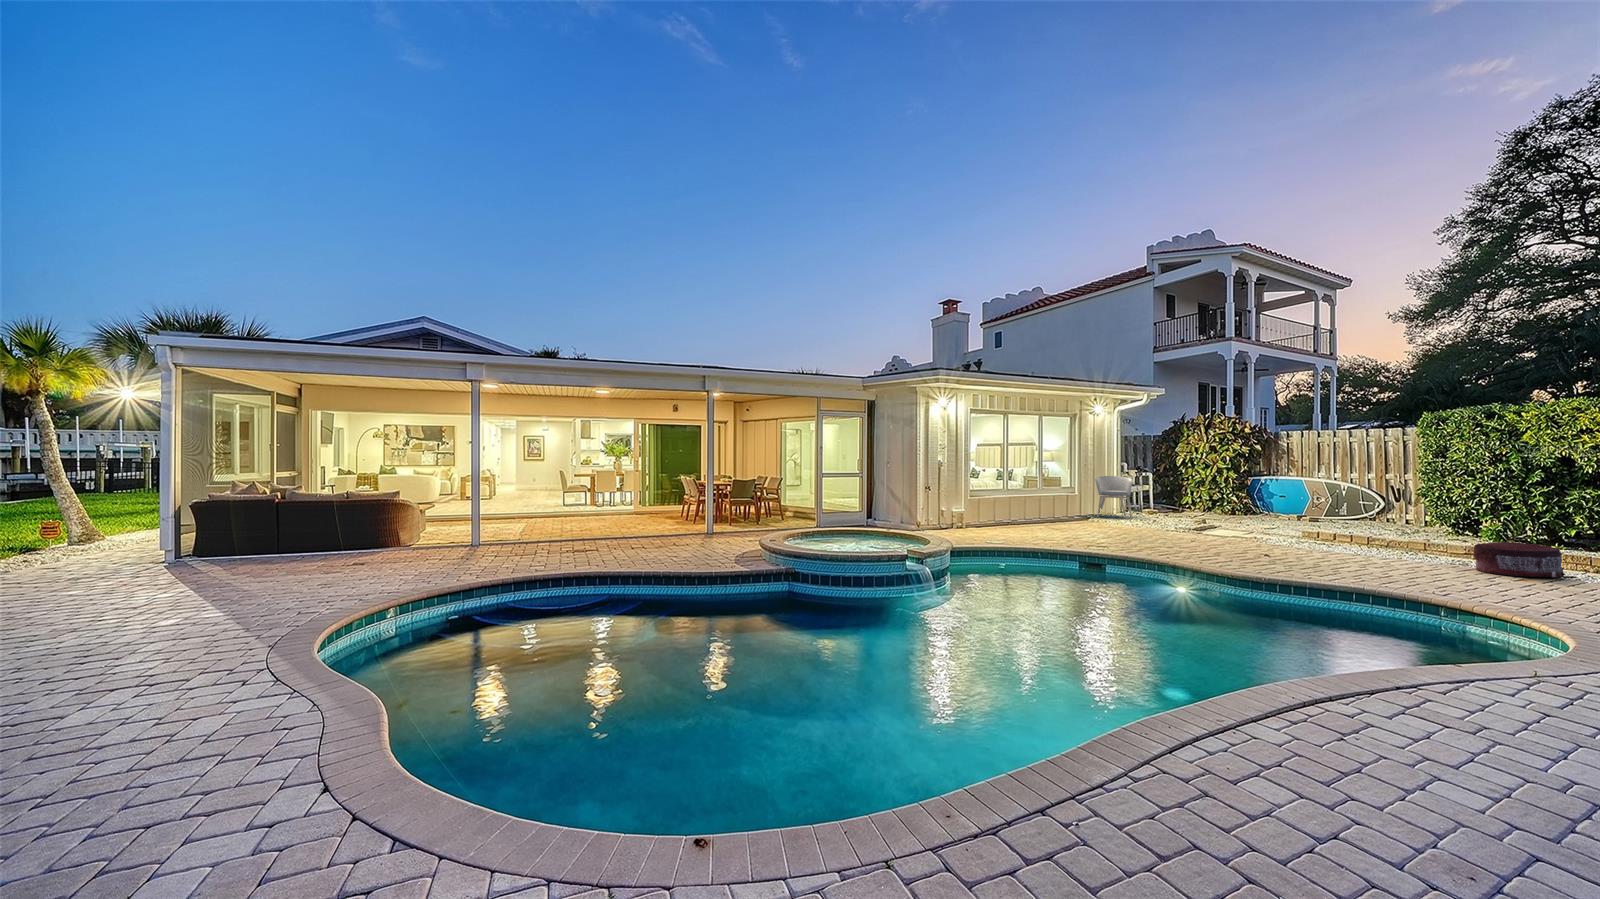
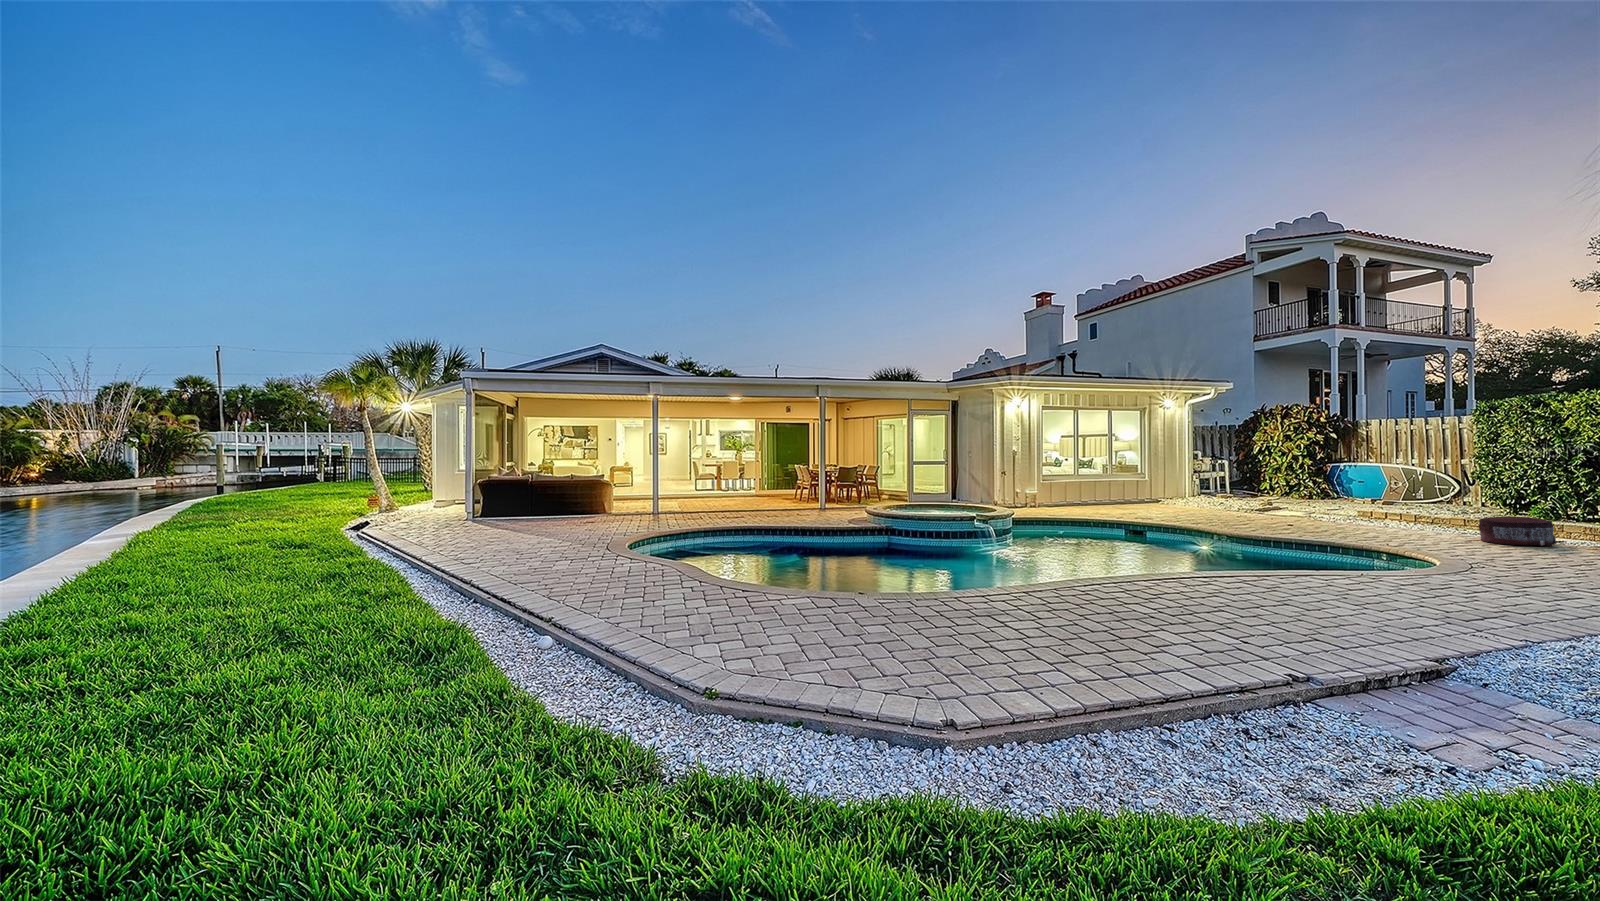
armchair: present [1095,476,1132,518] -> none [1170,463,1205,502]

